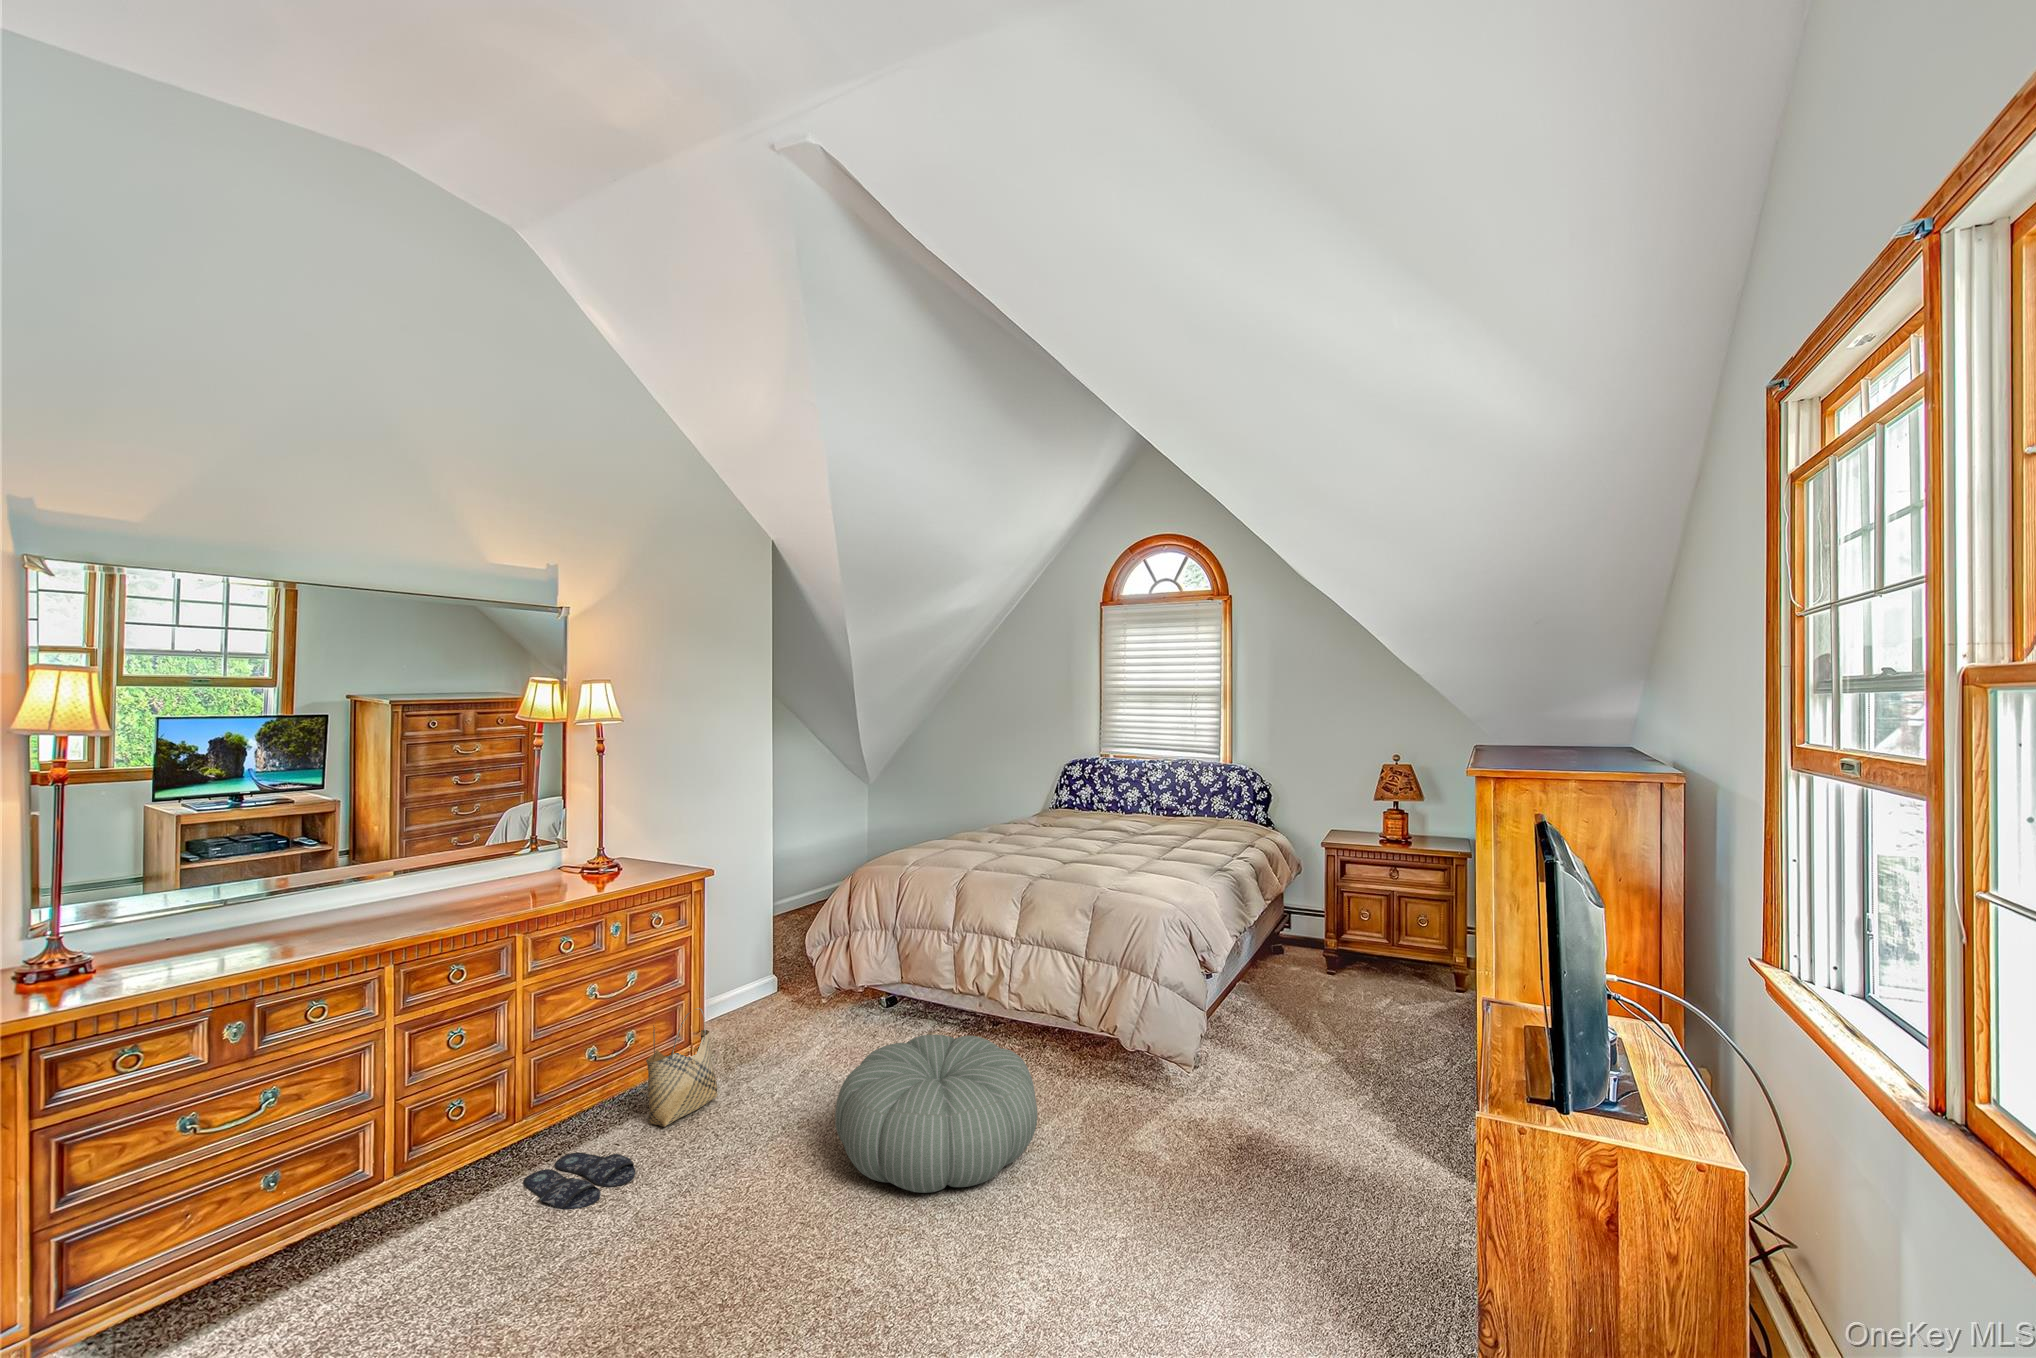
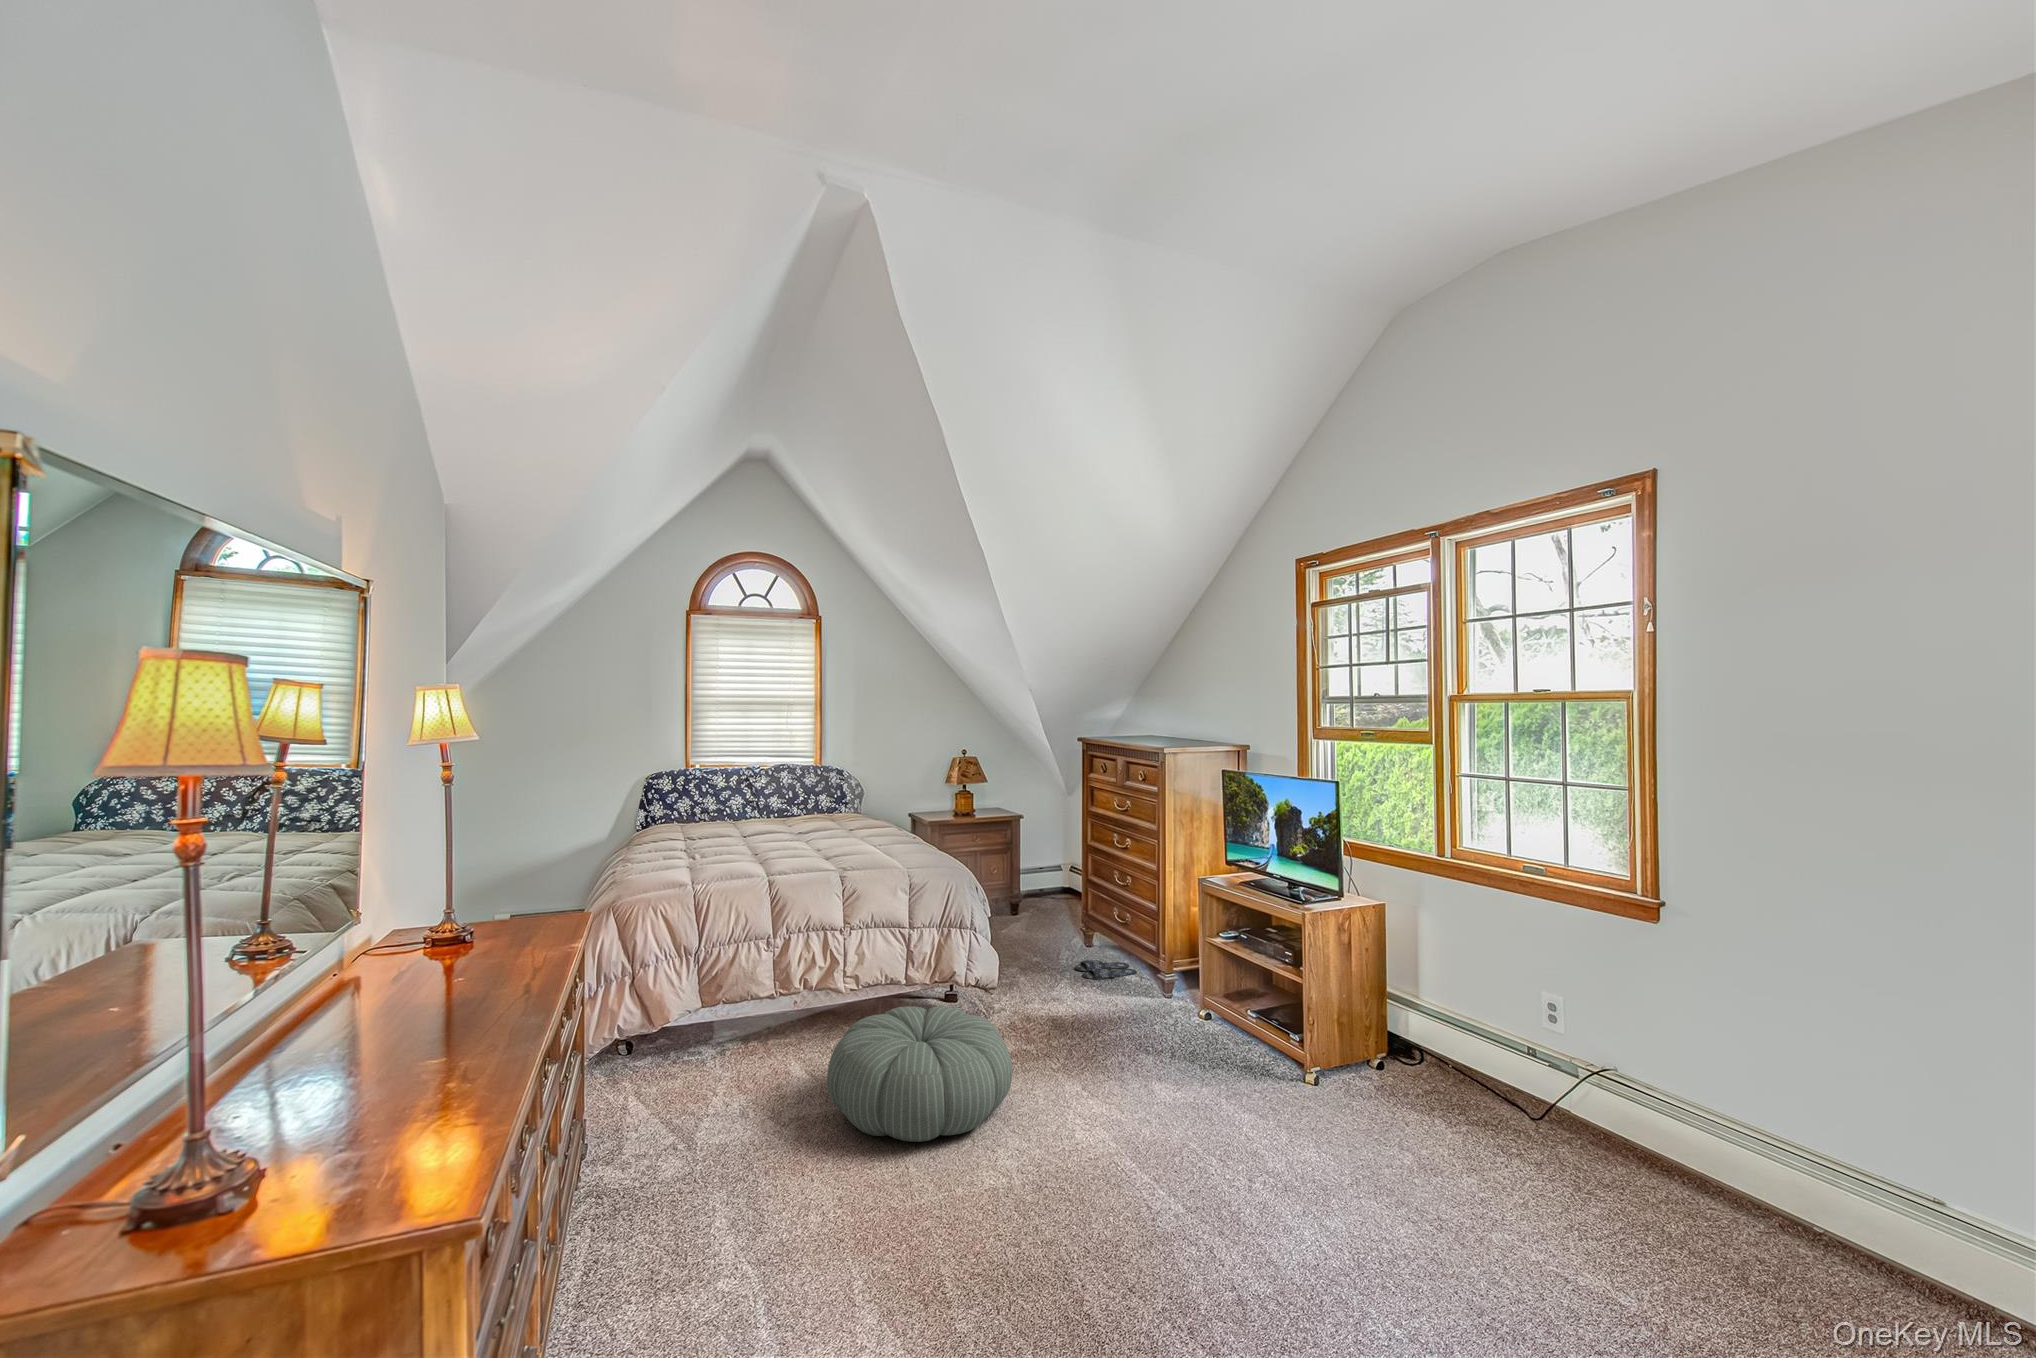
woven basket: present [646,1008,717,1127] -> none [598,1063,658,1219]
slippers: present [523,1152,635,1210] -> present [1075,960,1137,980]

